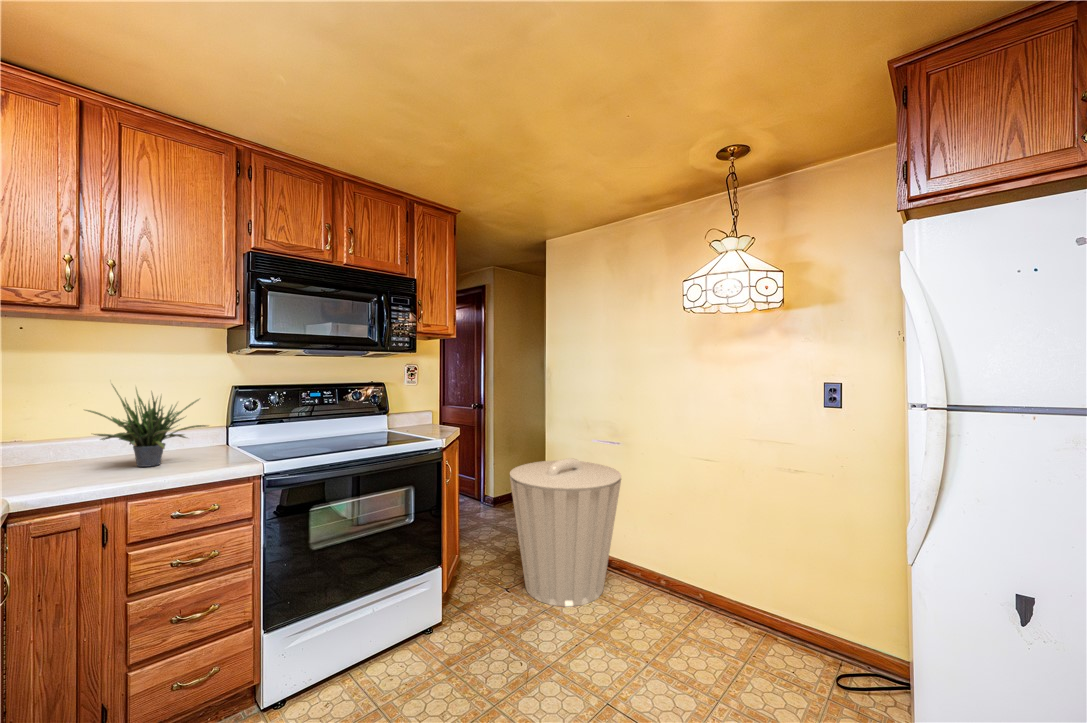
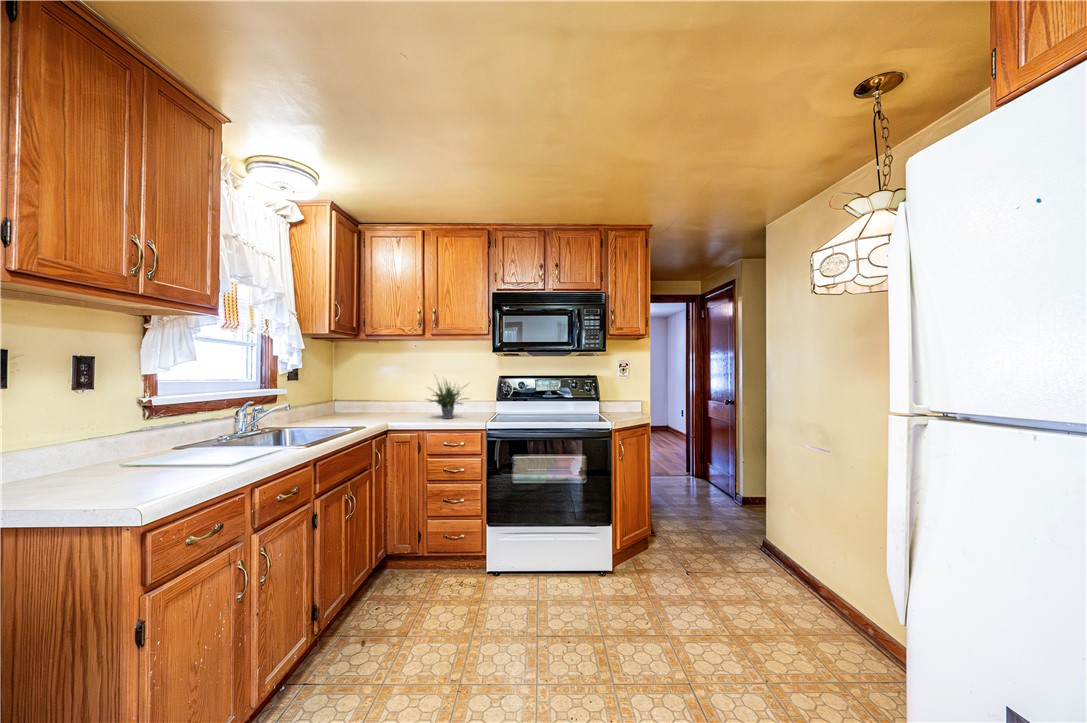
trash can: present [510,458,621,607] -> none [686,458,816,614]

